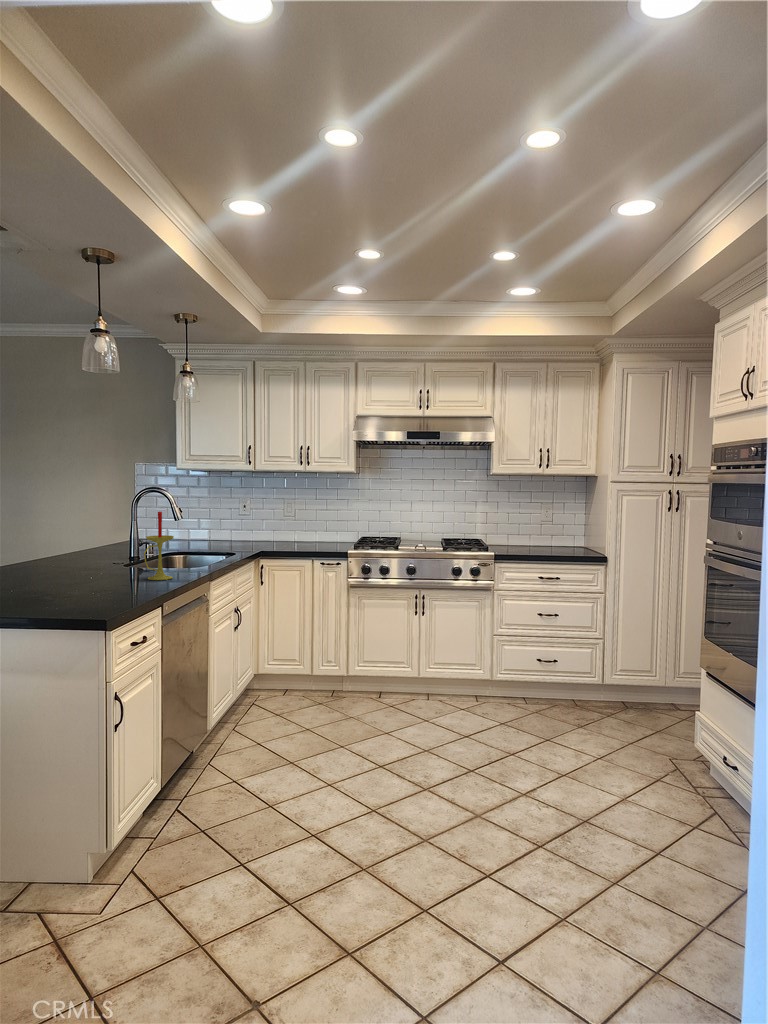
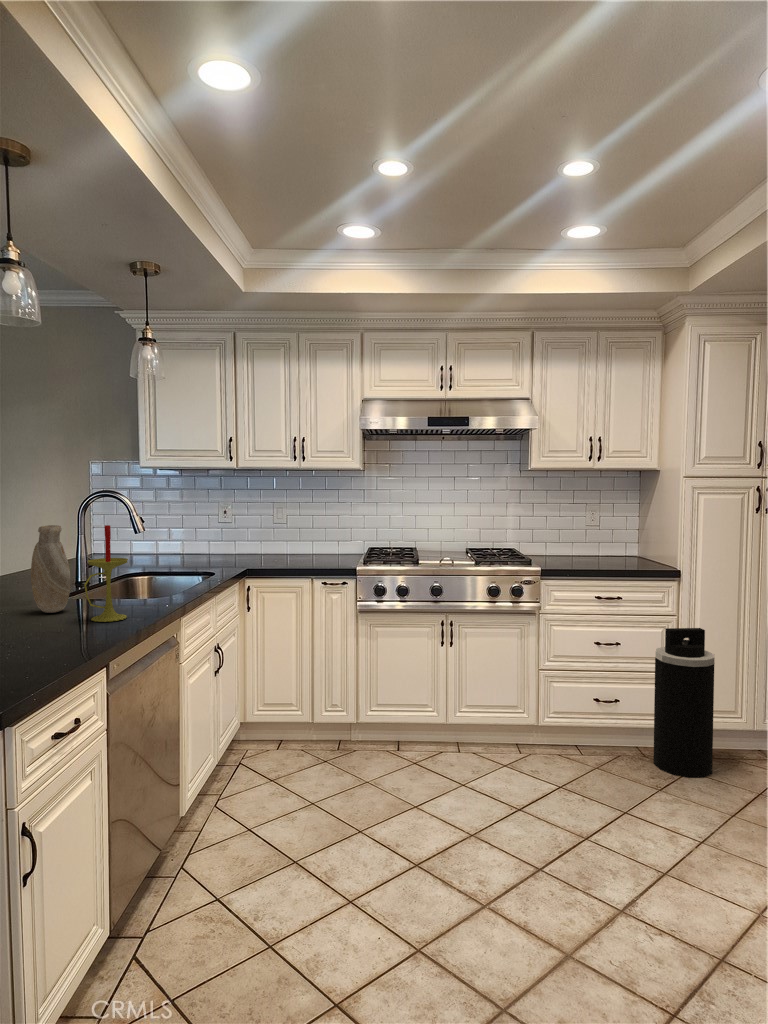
vase: none [104,512,132,574] -> present [31,525,71,613]
trash can: none [581,602,630,720] -> present [653,628,715,778]

